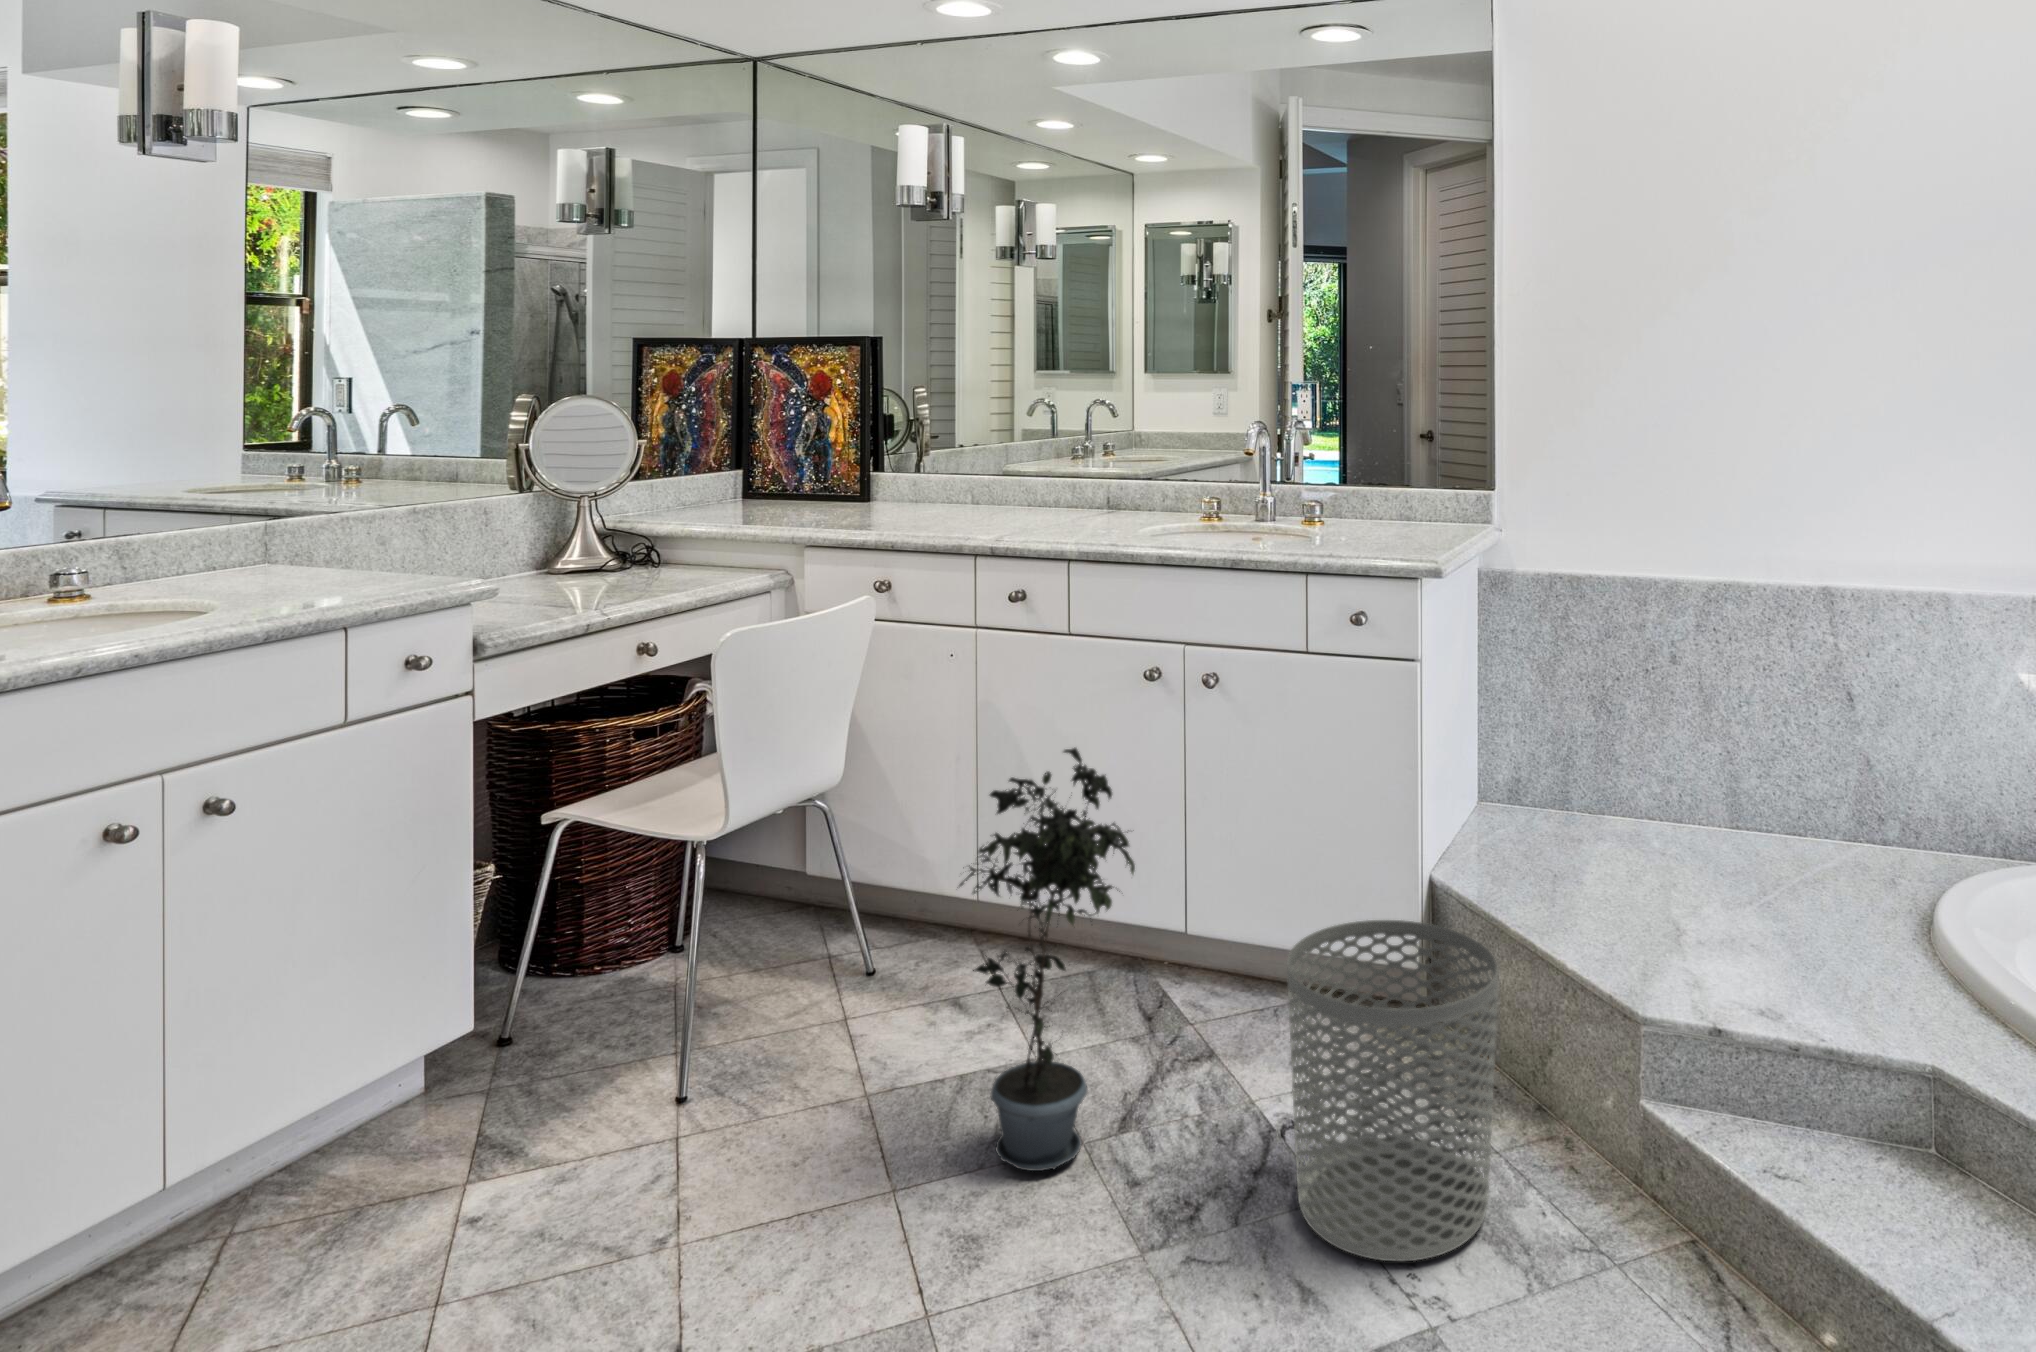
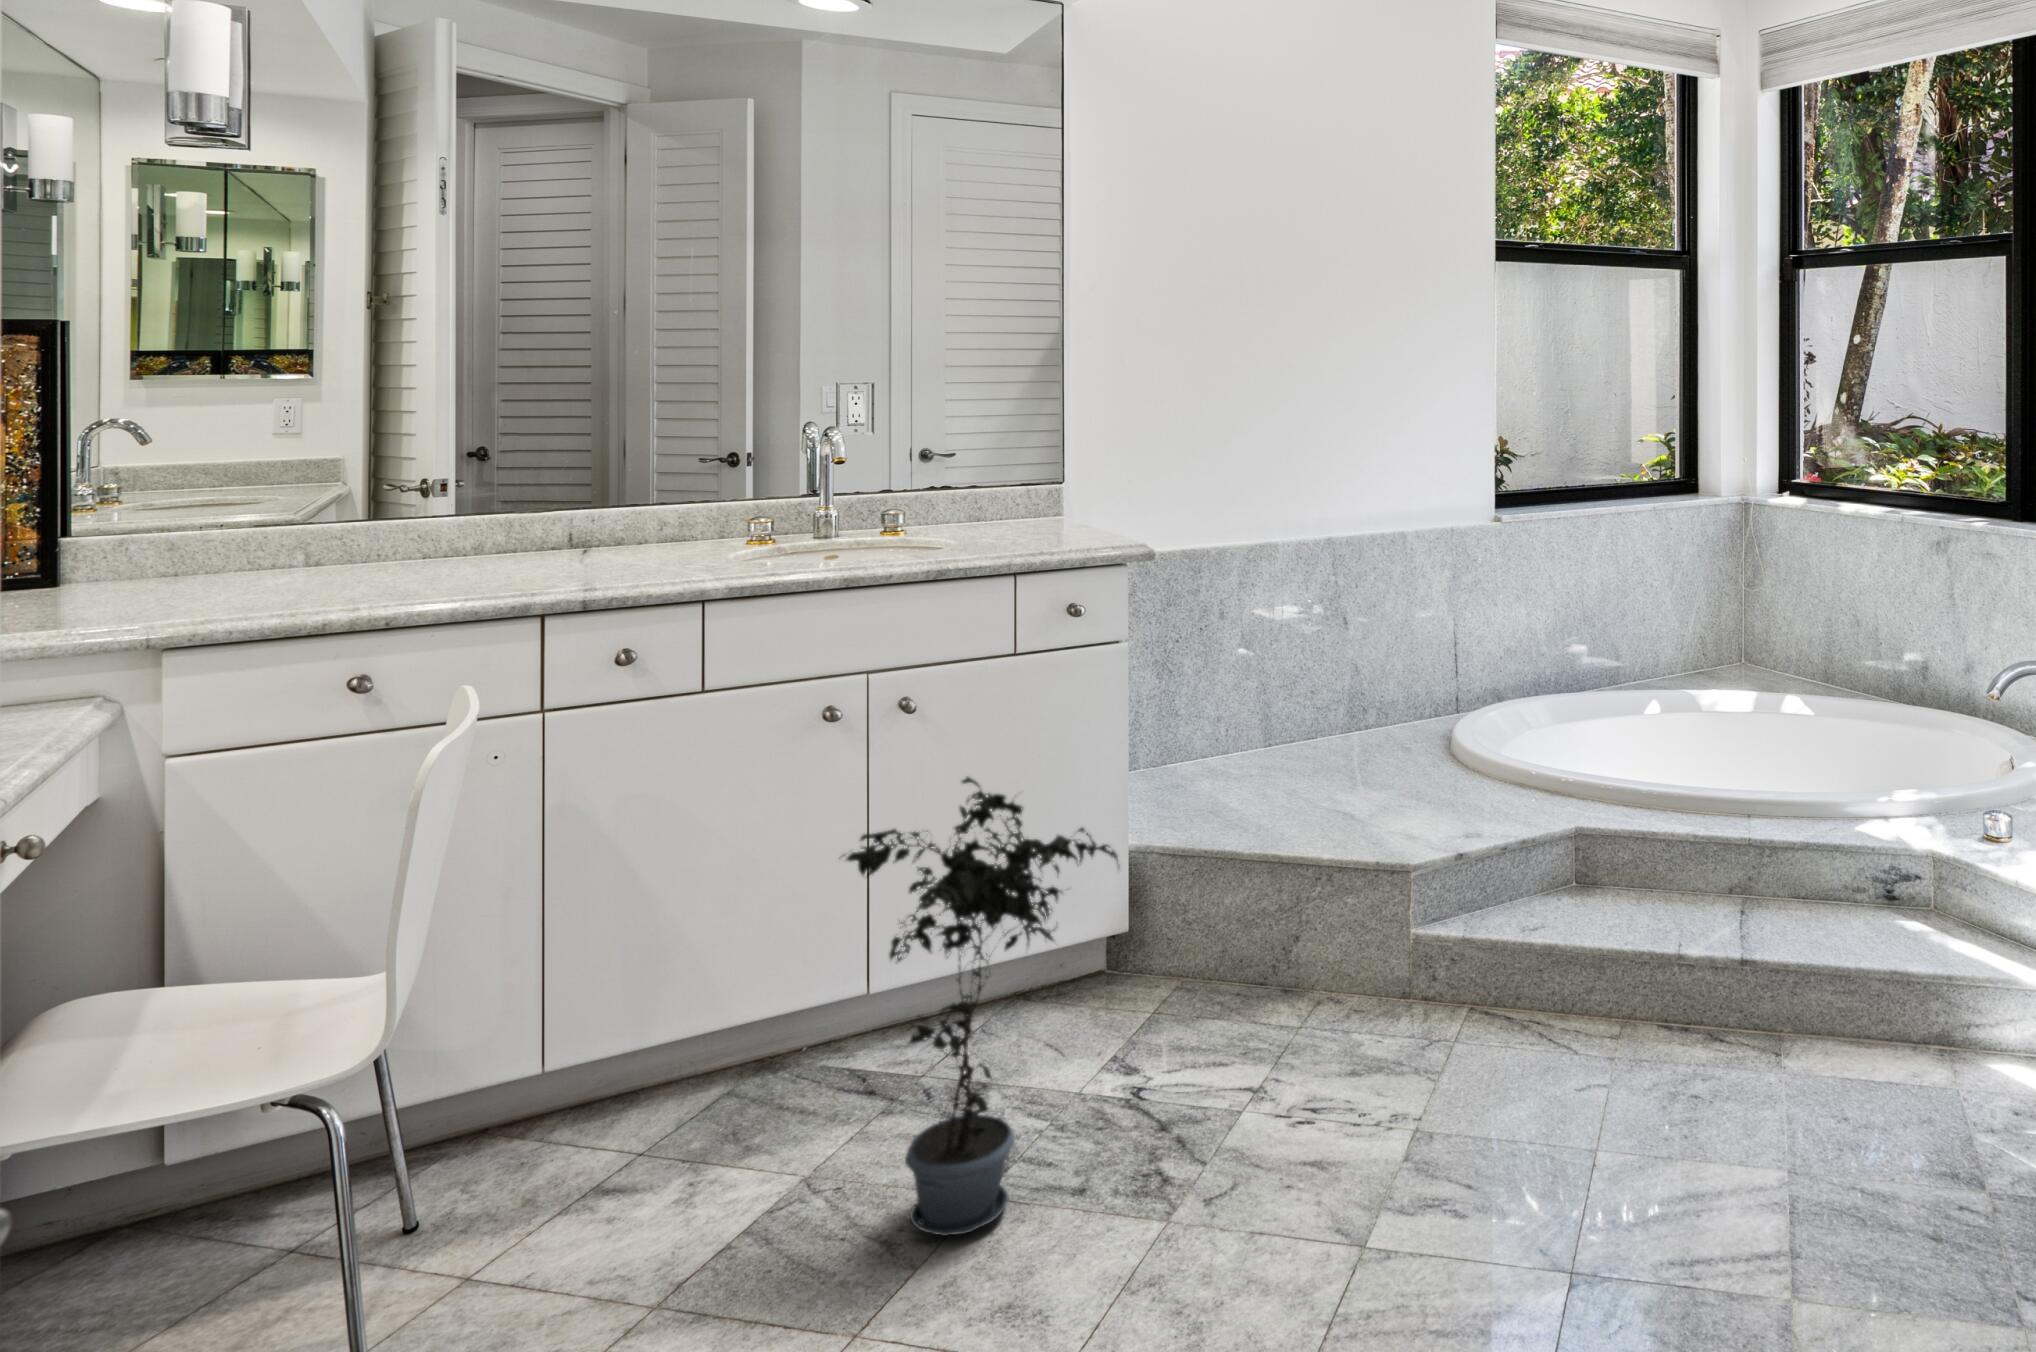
waste bin: present [1287,920,1498,1261] -> none [1199,846,1381,1130]

